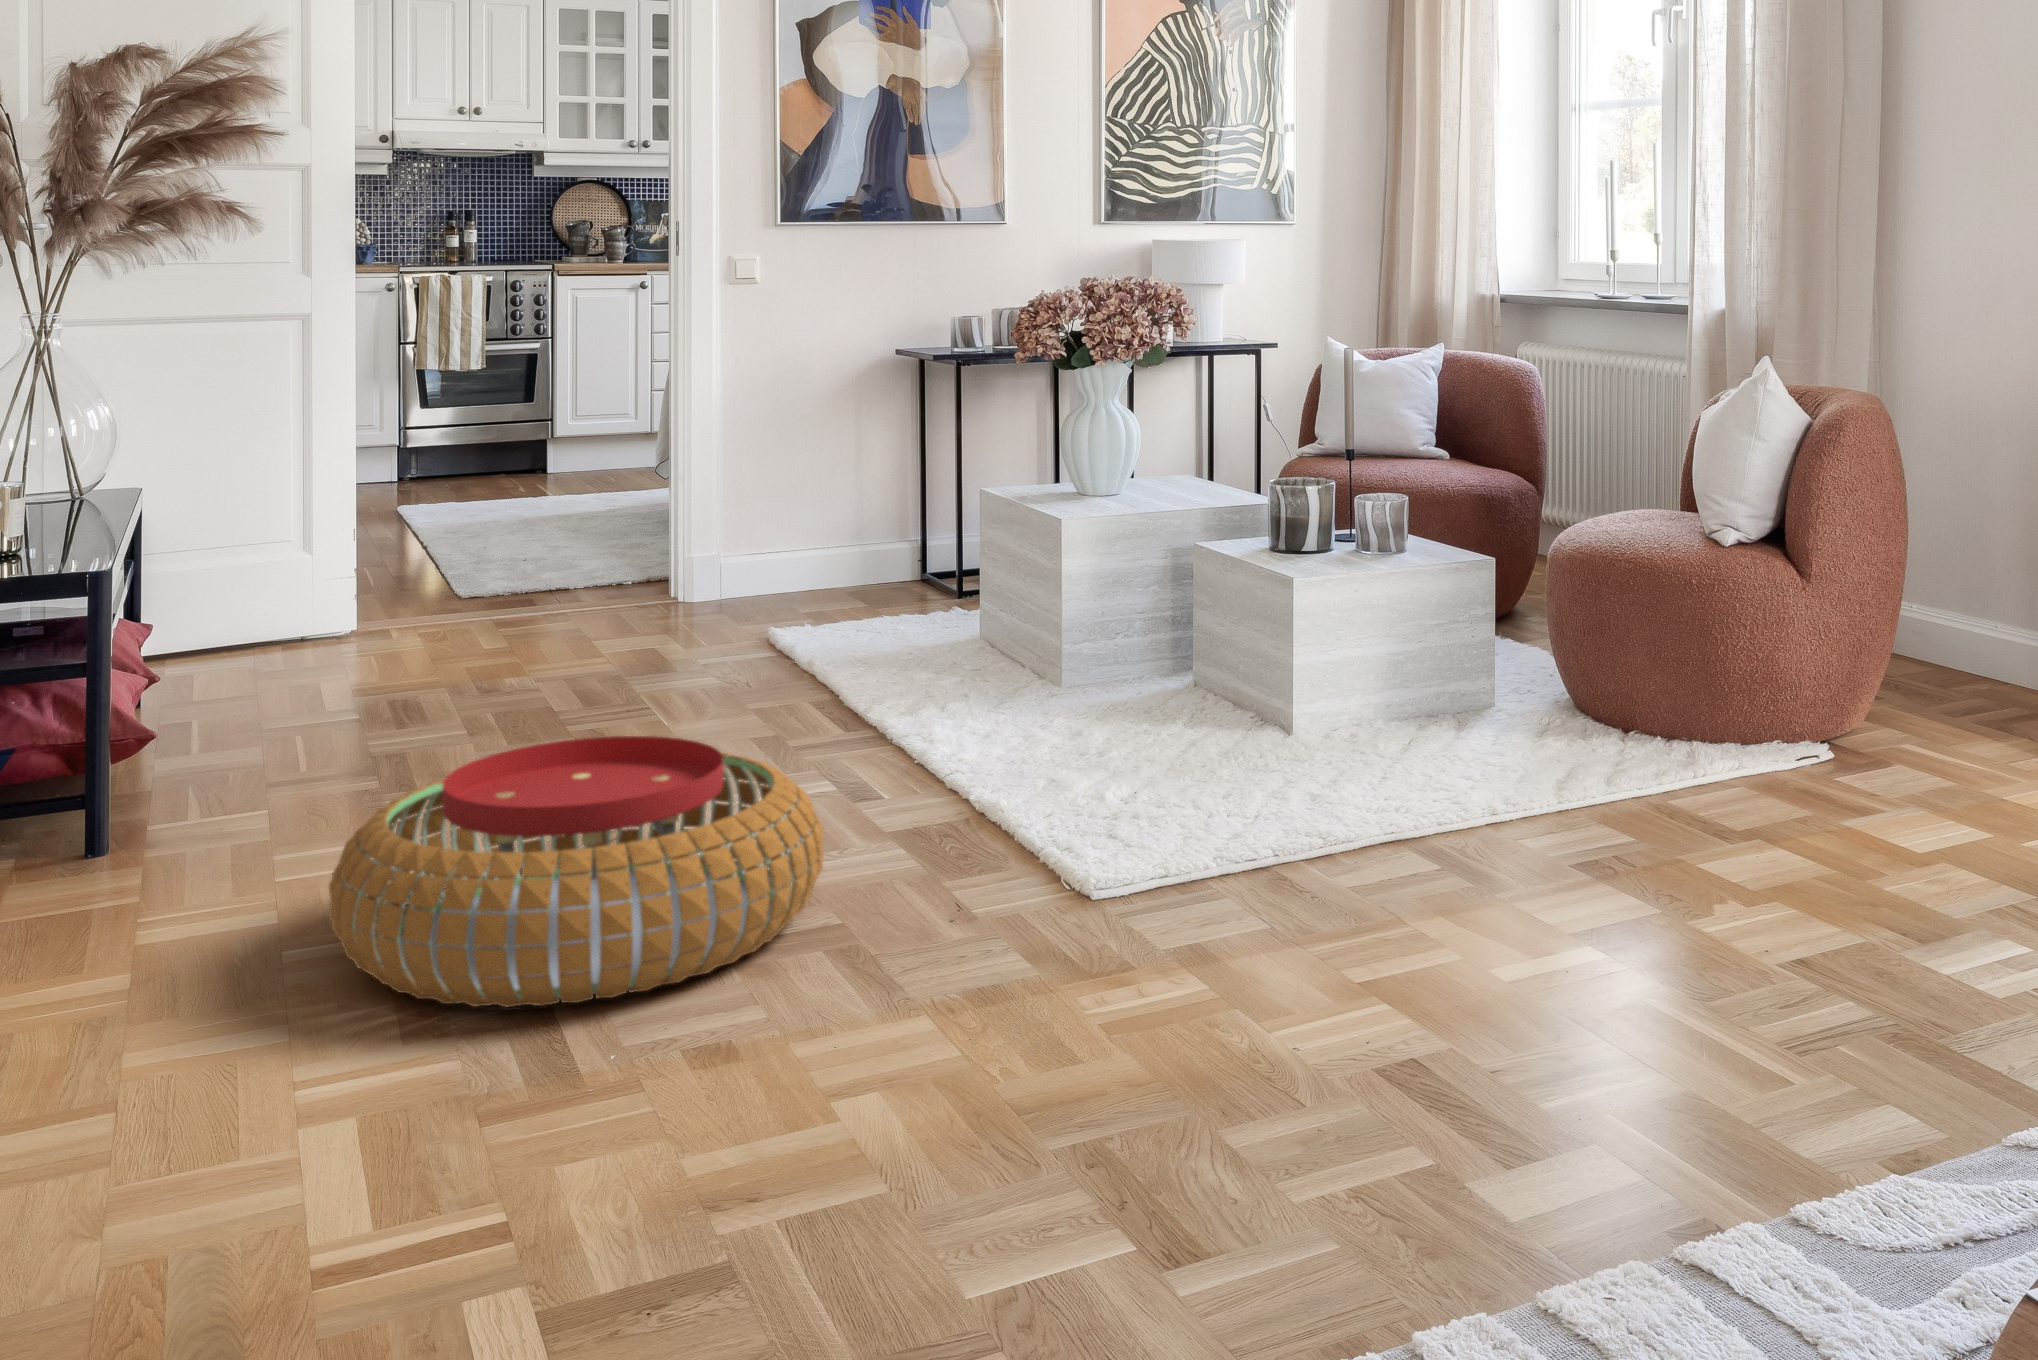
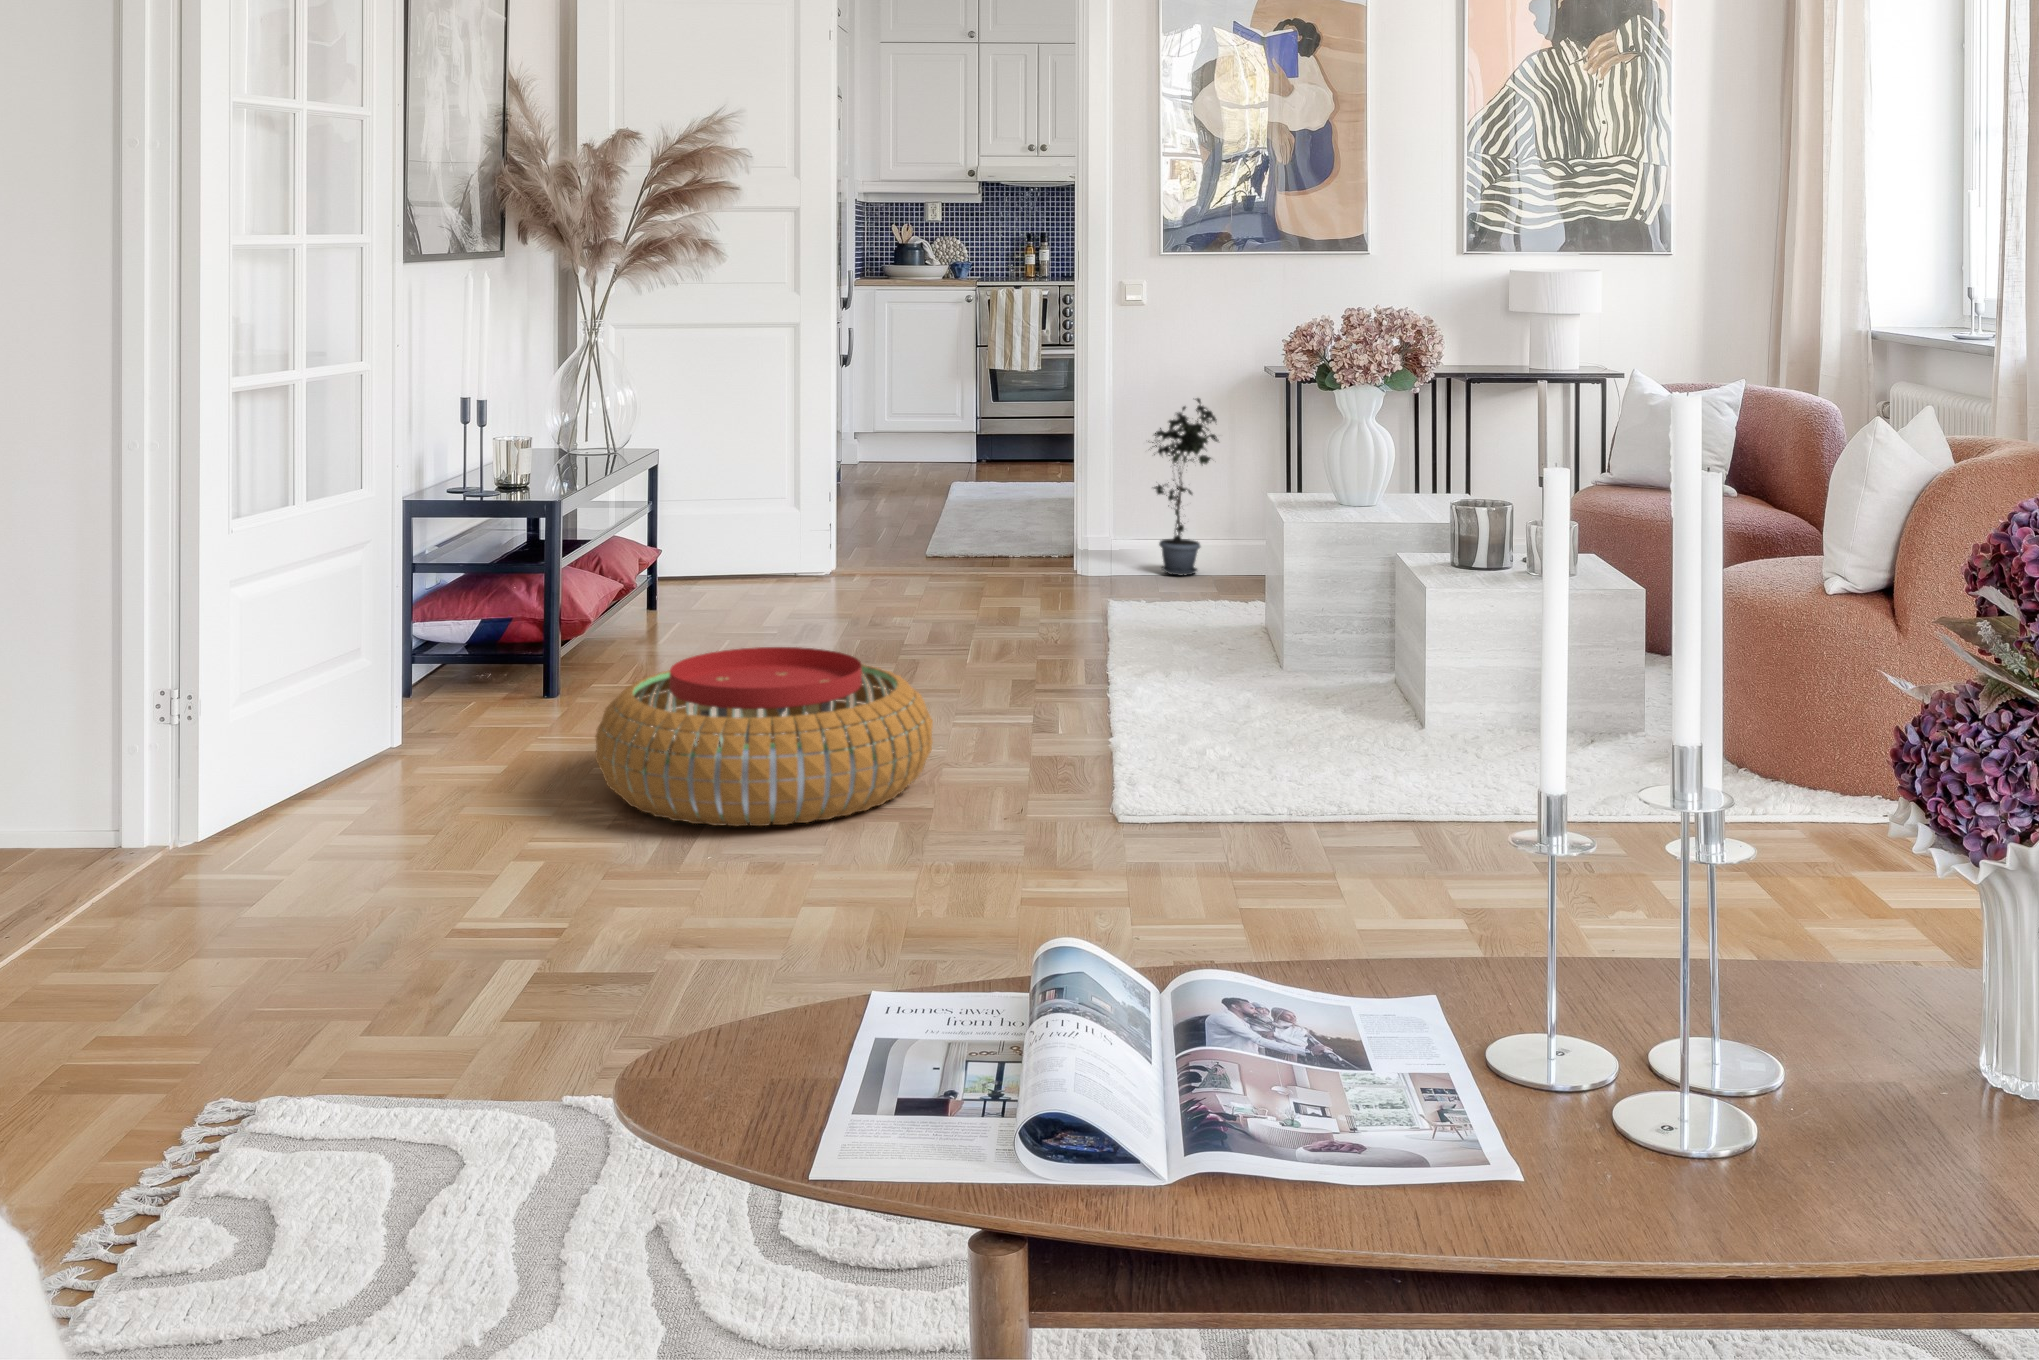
potted plant: none [772,390,866,598] -> present [1152,398,1219,575]

